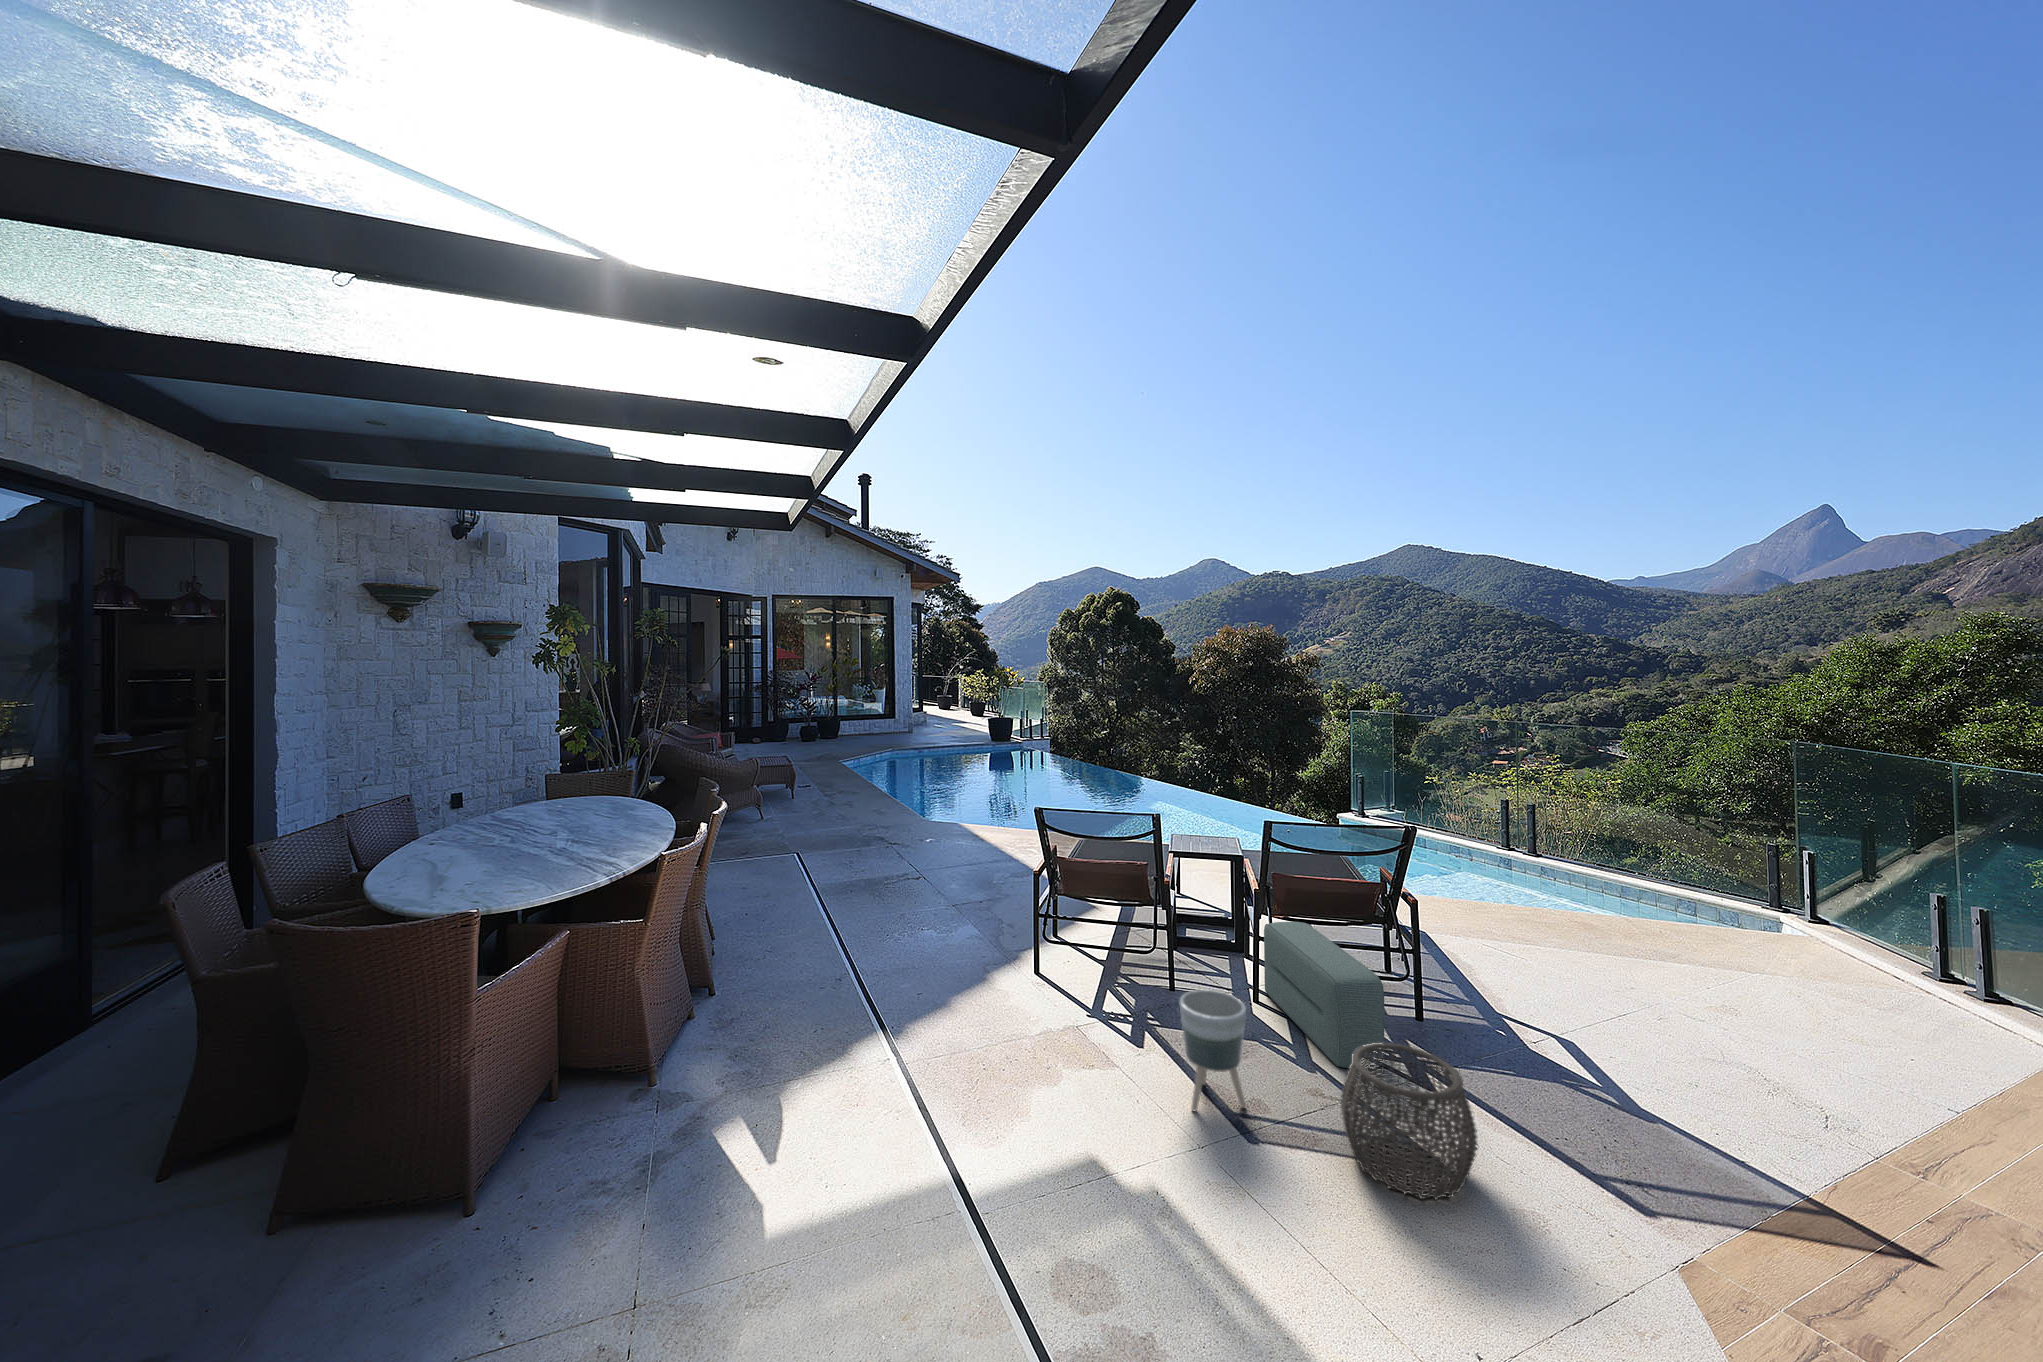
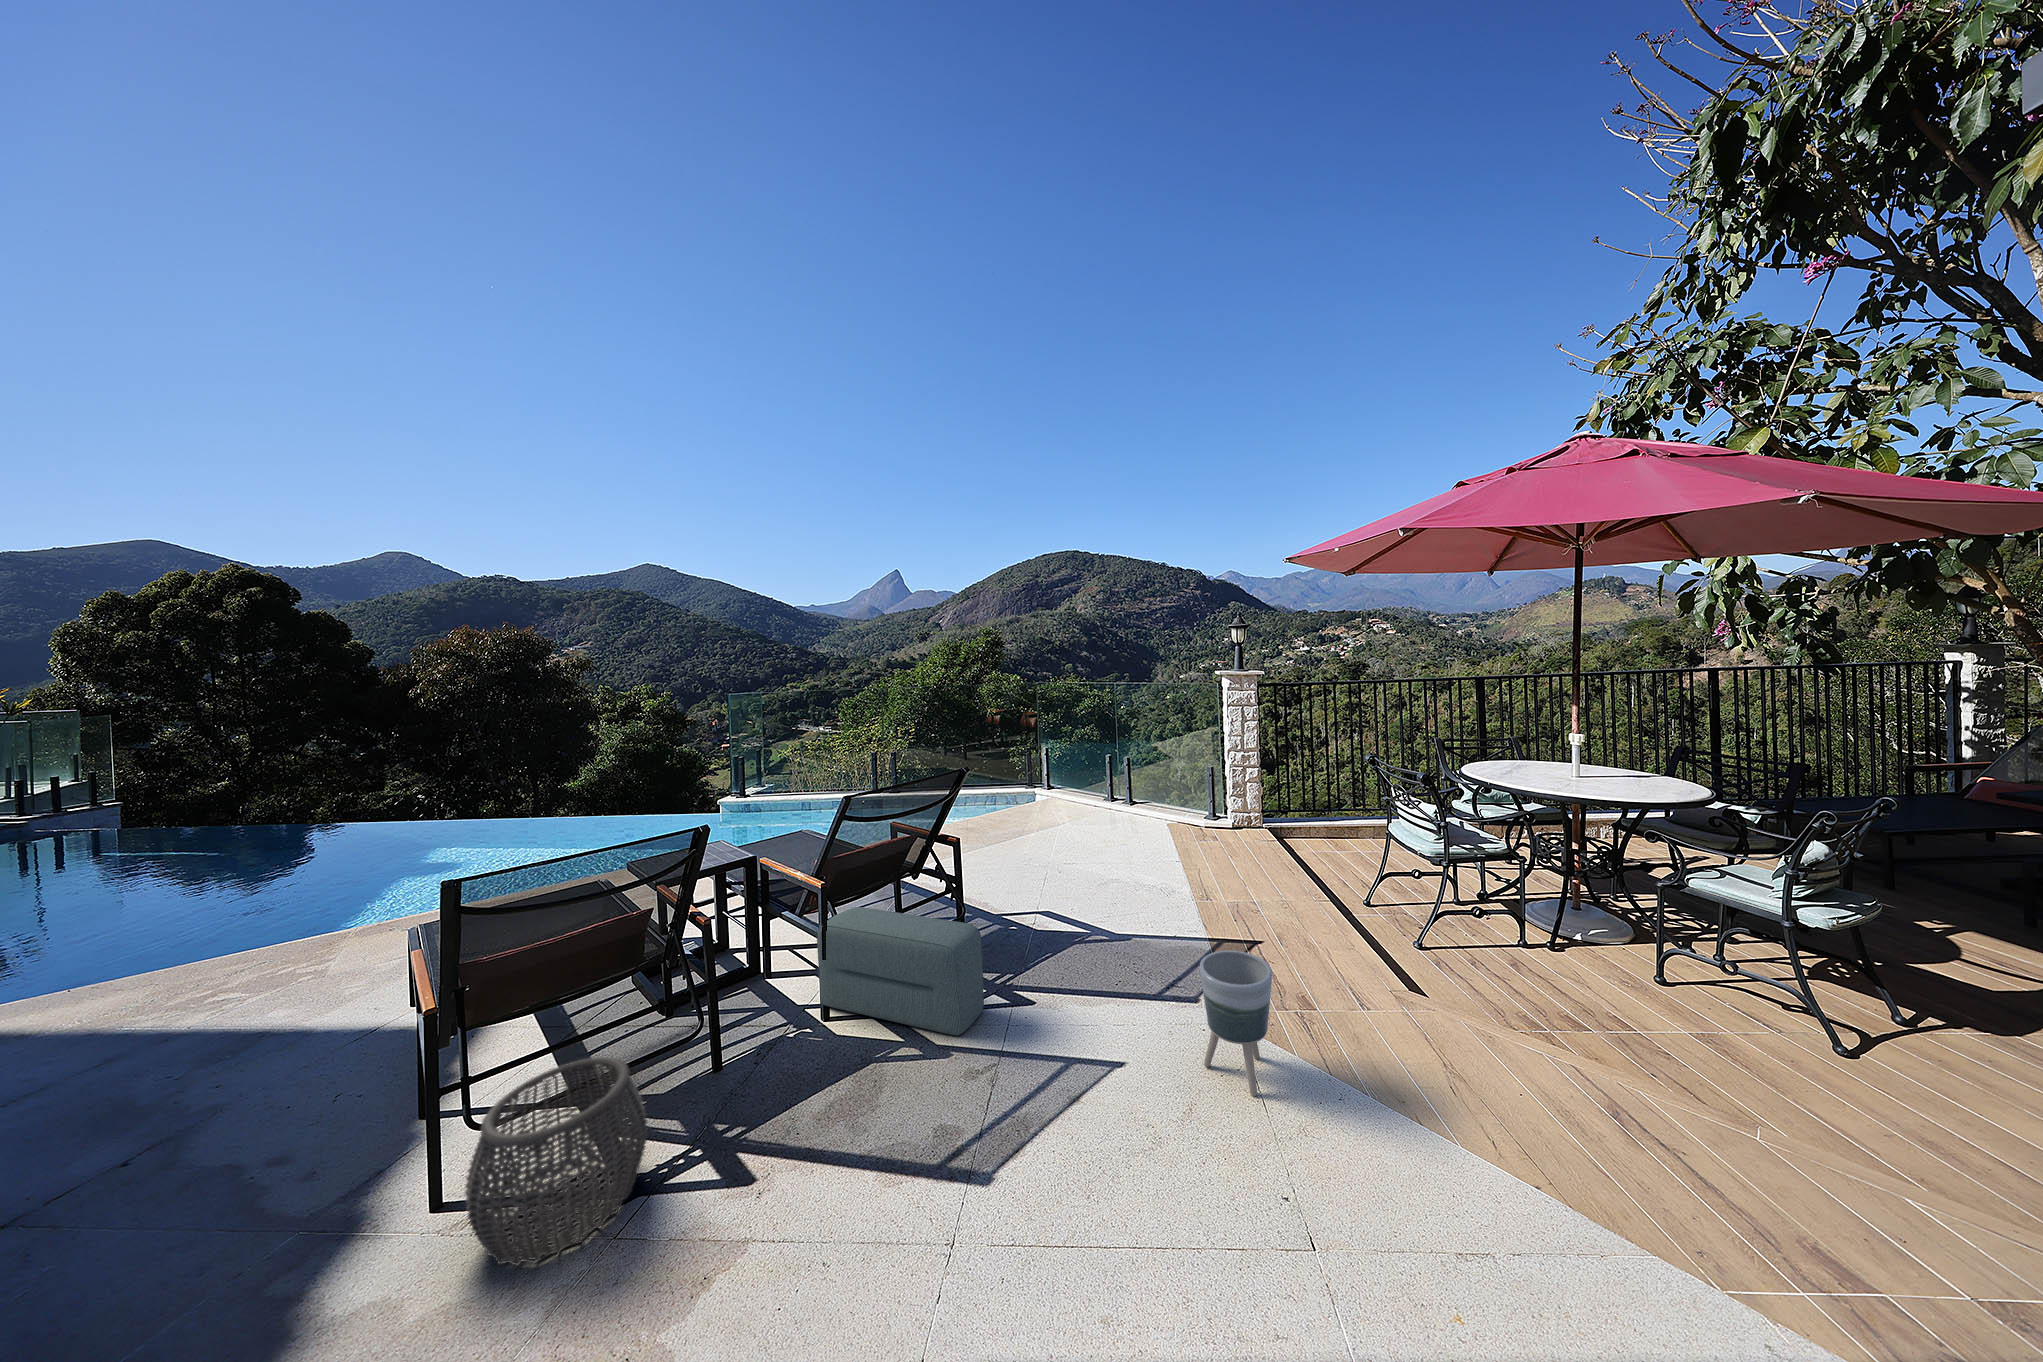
planter: present [1180,990,1246,1111] -> present [1200,950,1272,1096]
woven basket: present [1340,1043,1478,1200] -> present [465,1057,648,1265]

